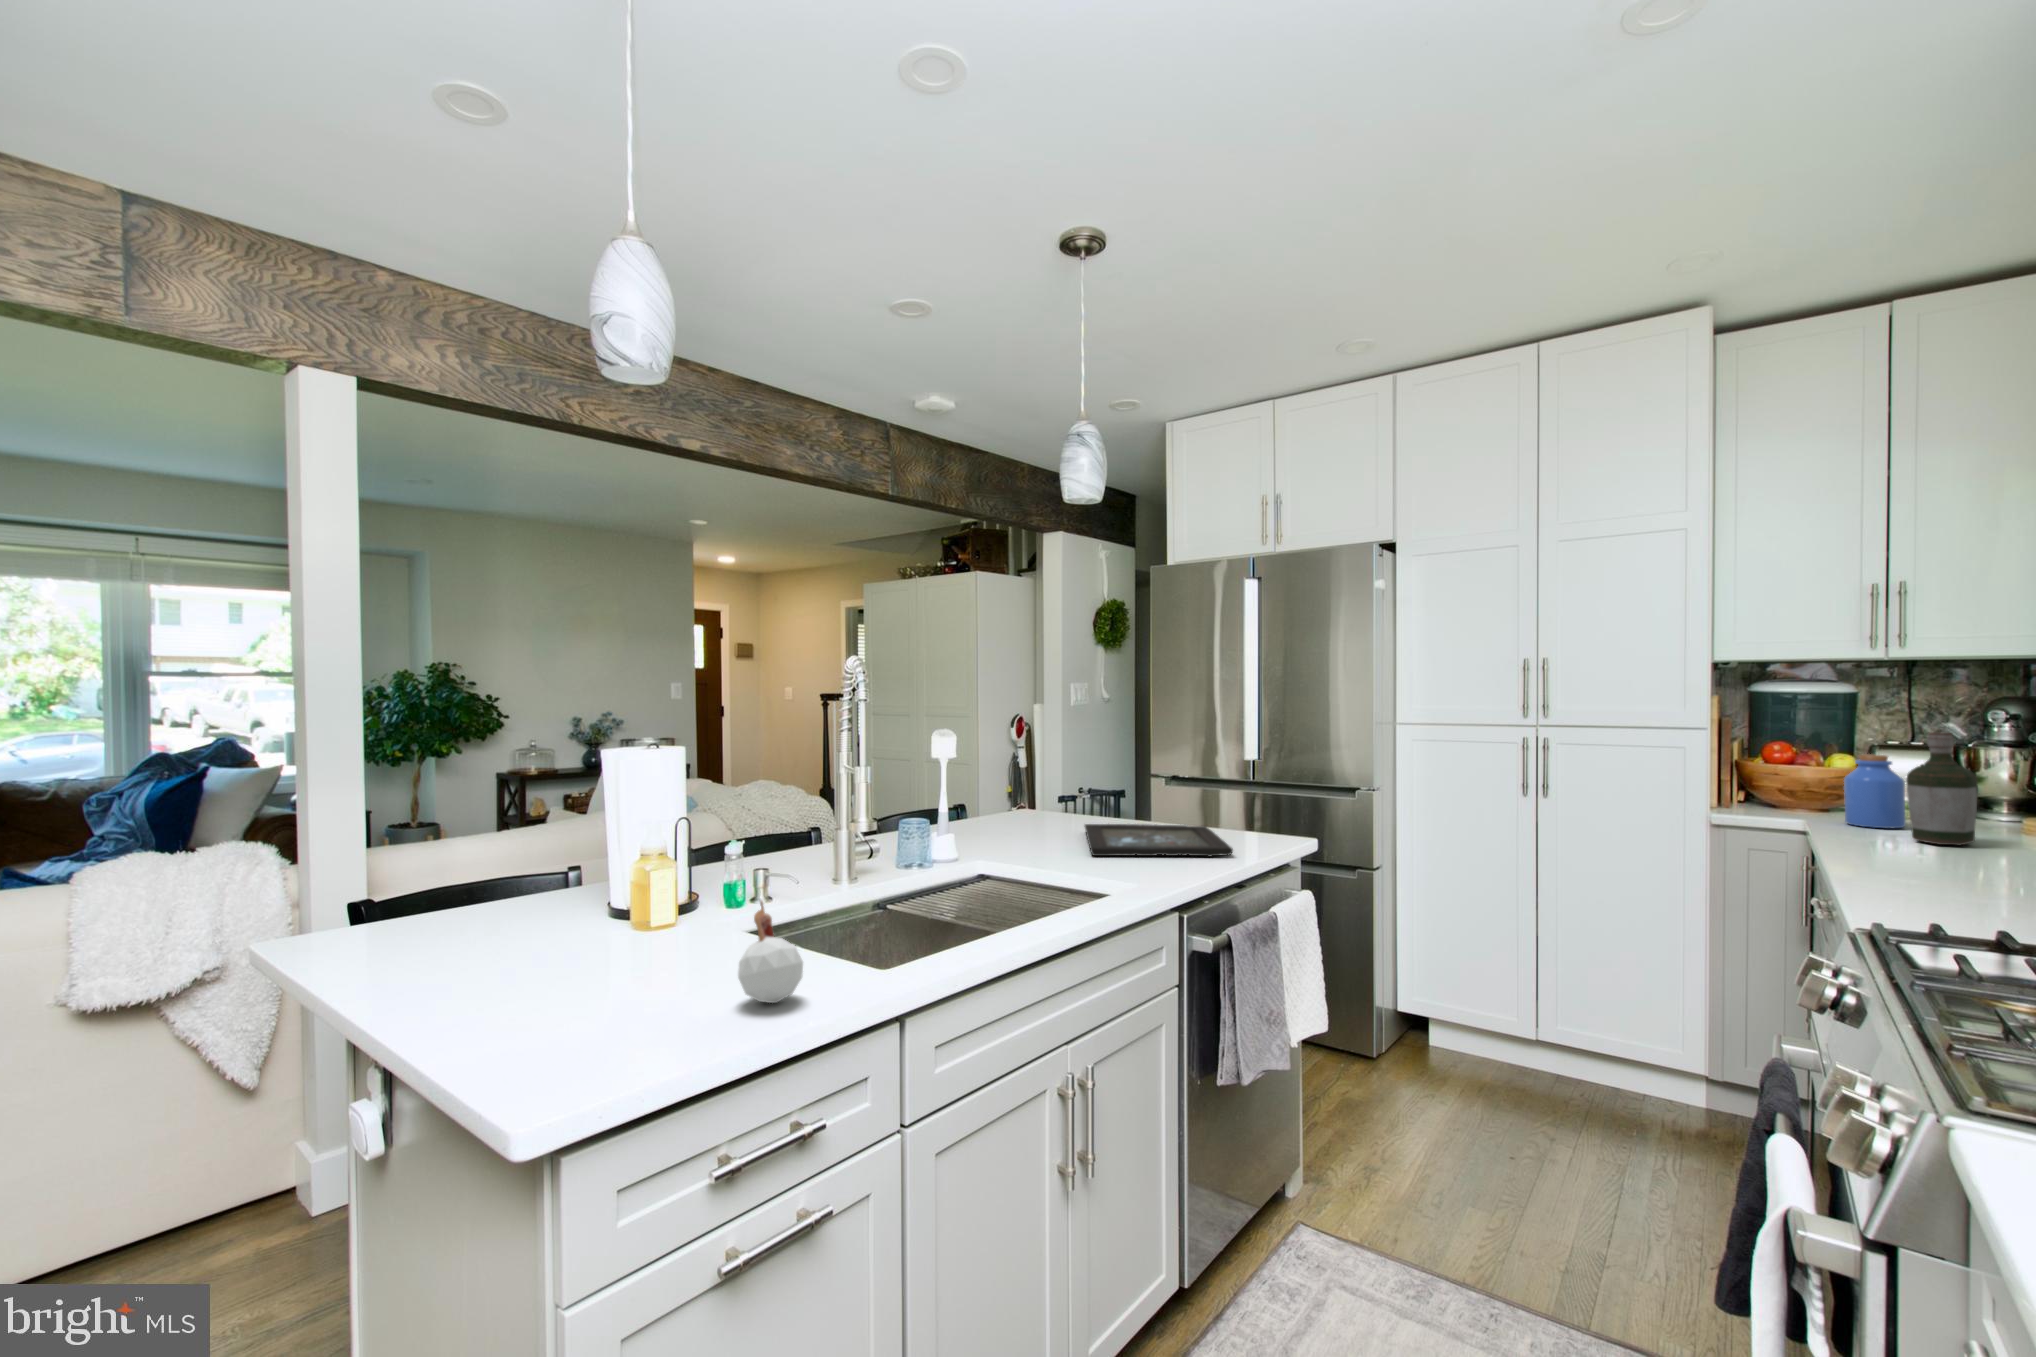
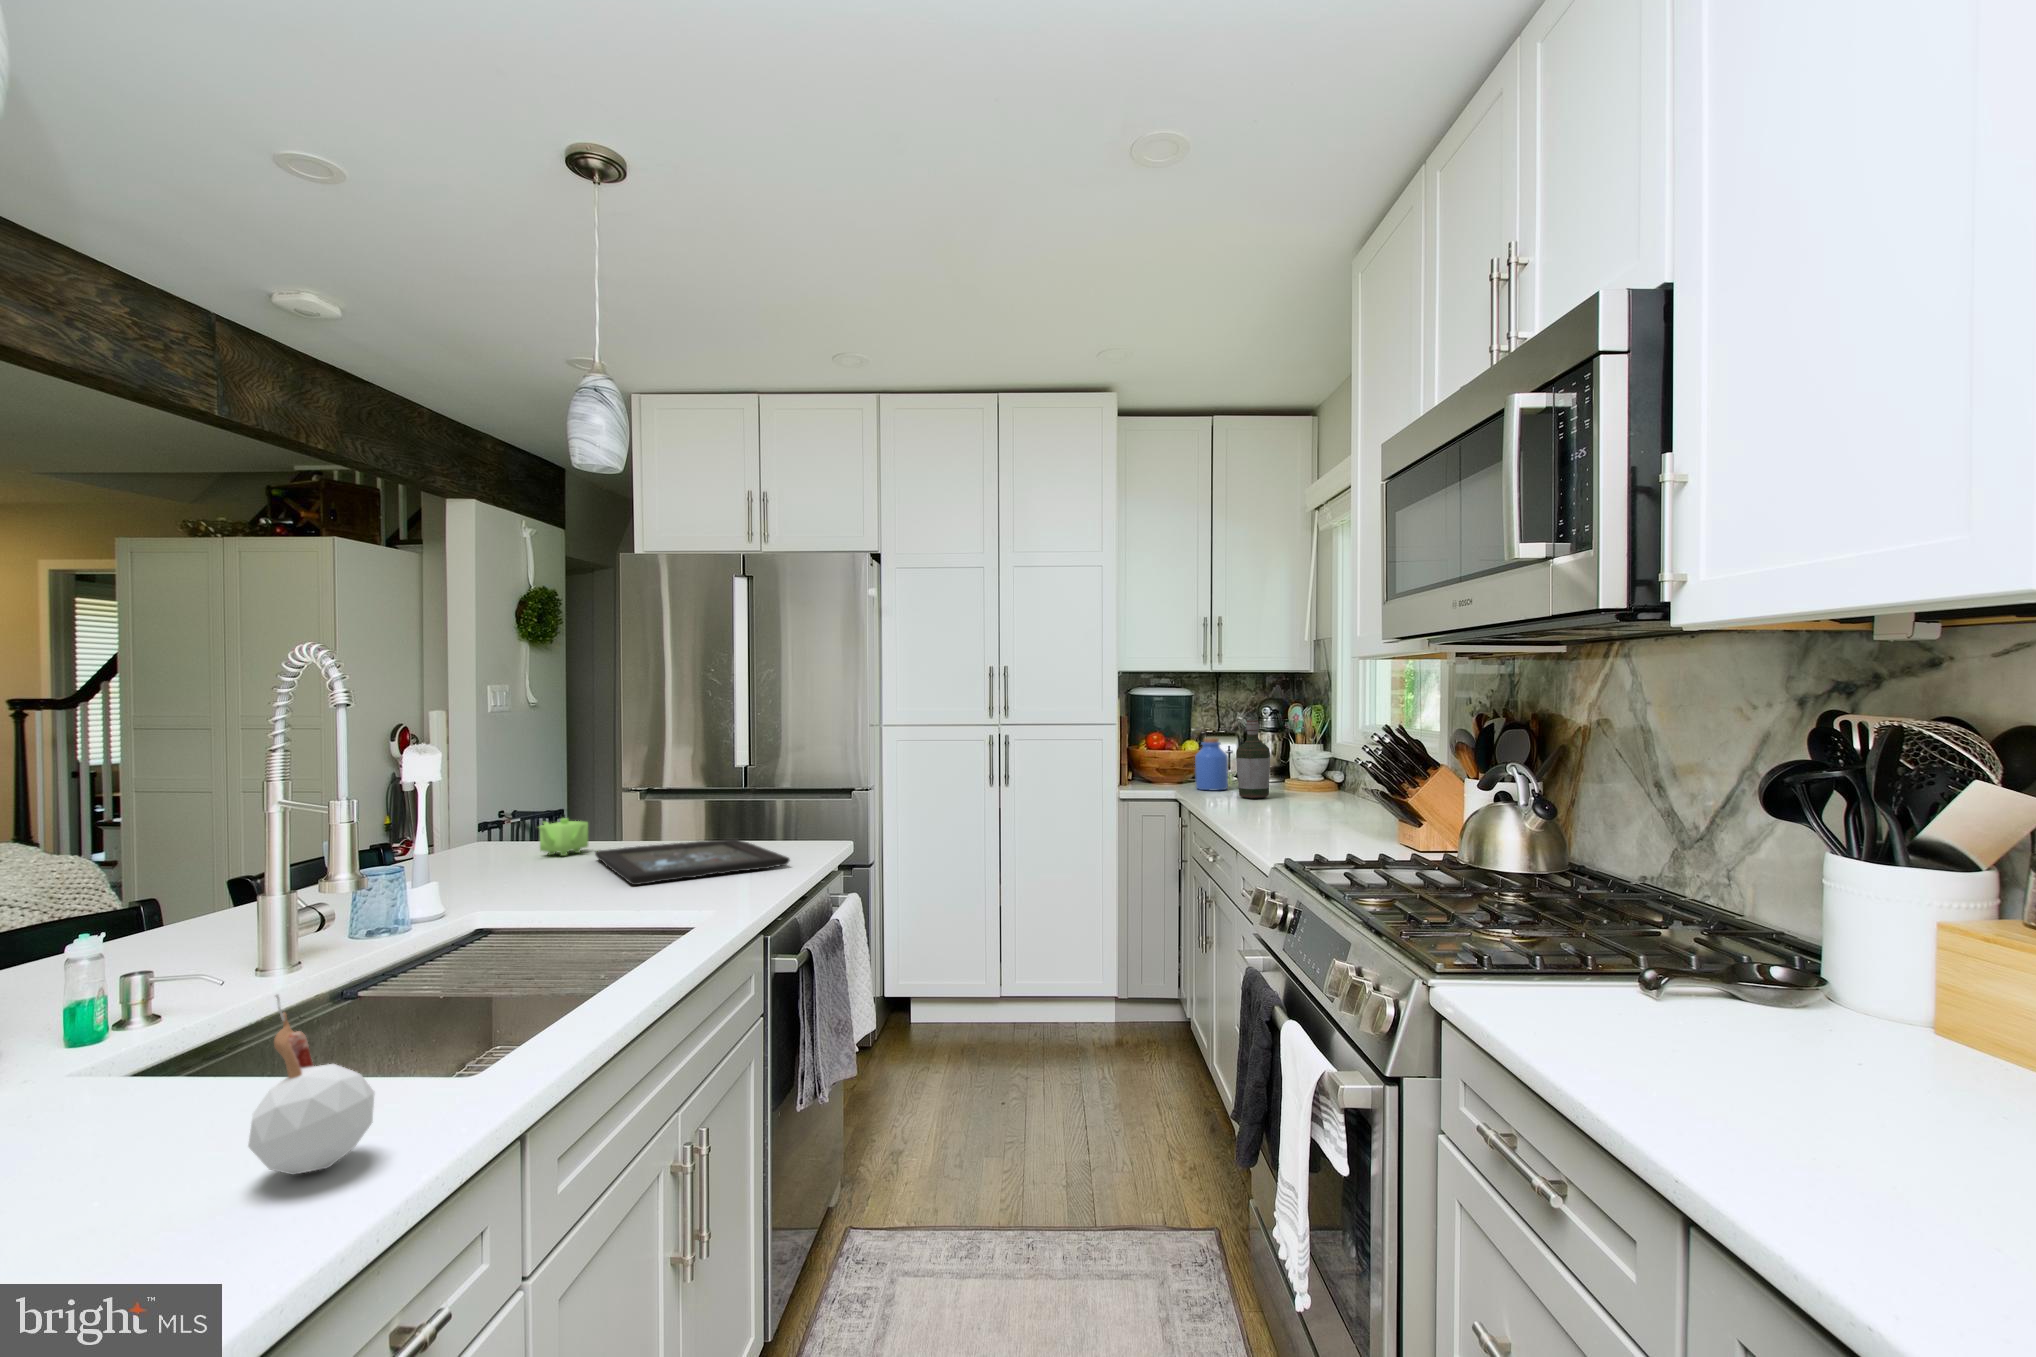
teapot: none [1045,794,1086,826] -> present [539,818,588,856]

